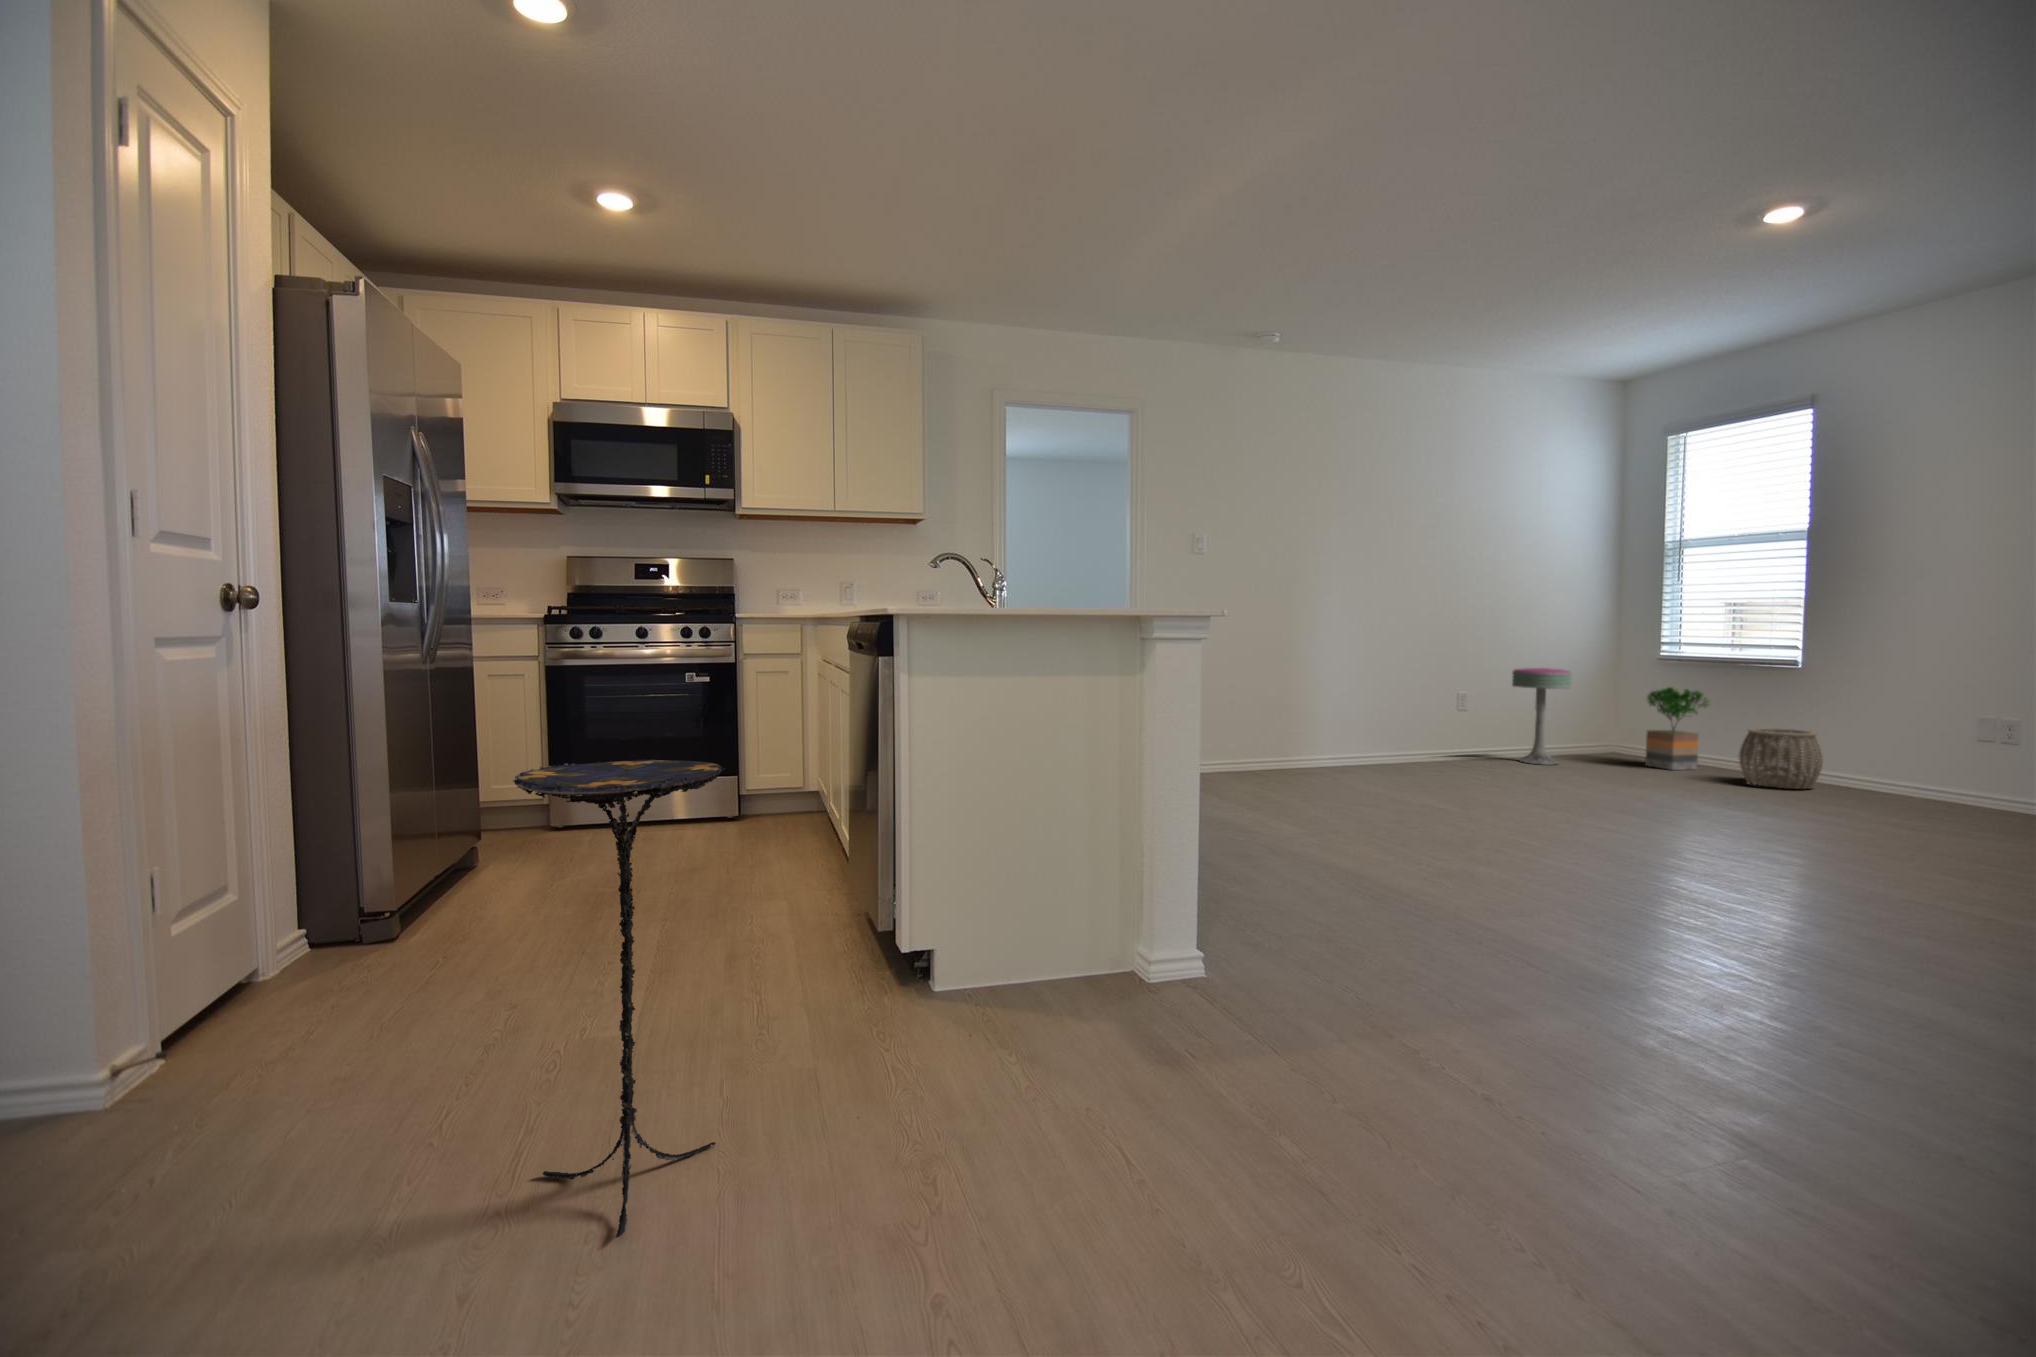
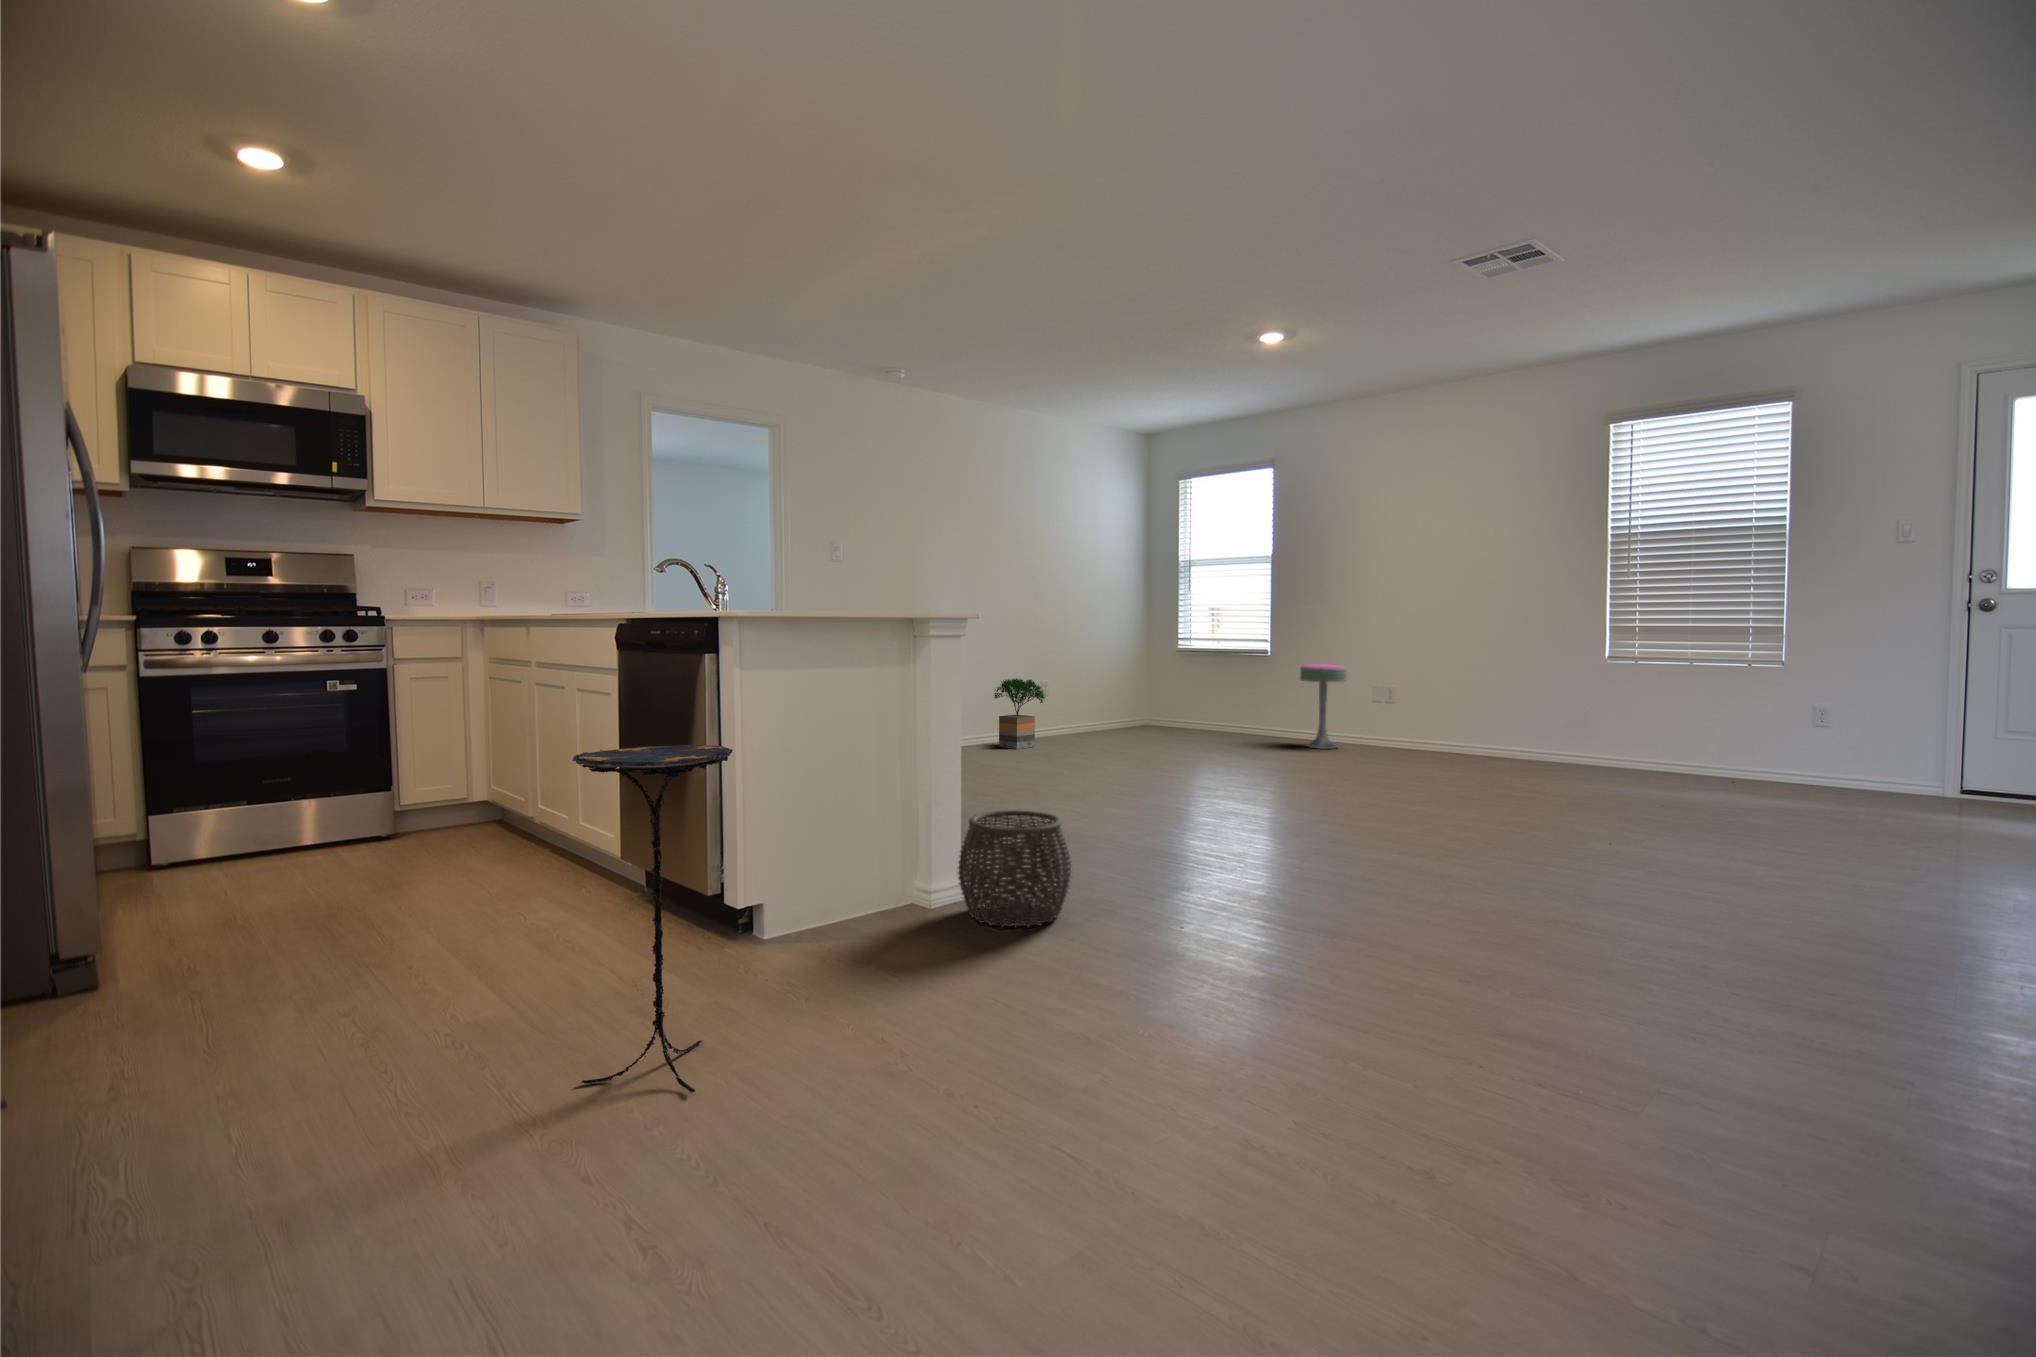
bar stool: present [1512,668,1571,765] -> present [1300,664,1347,749]
potted tree: present [1645,687,1709,770] -> present [994,678,1045,749]
woven basket: present [1739,728,1823,789] -> present [958,811,1072,928]

